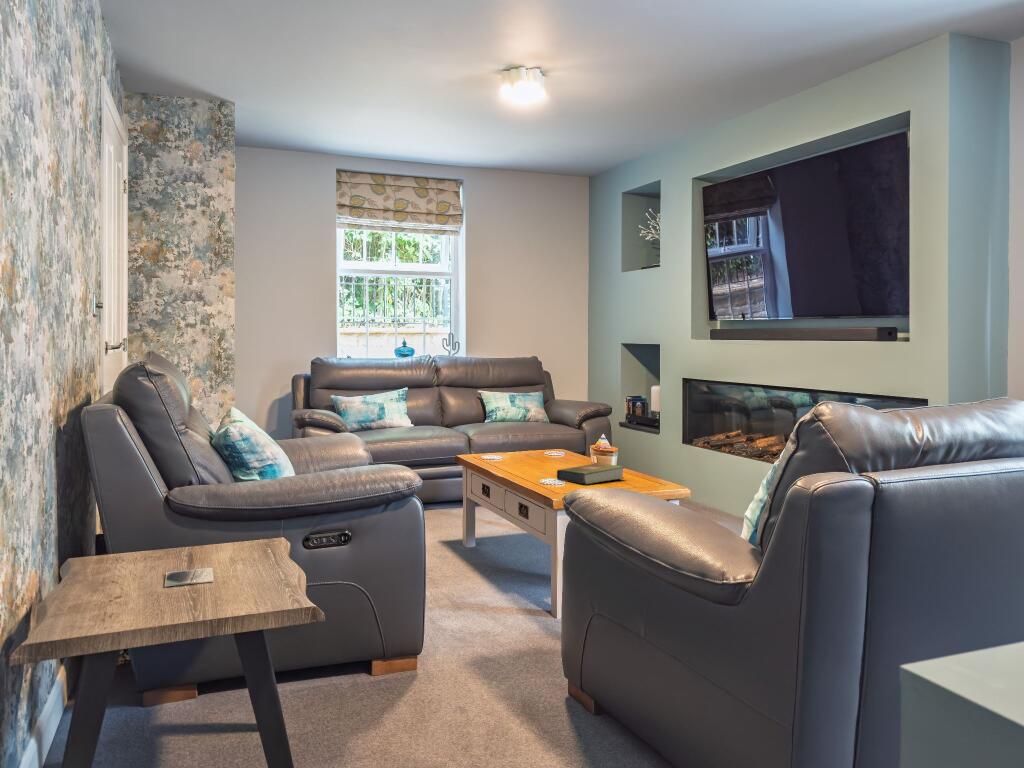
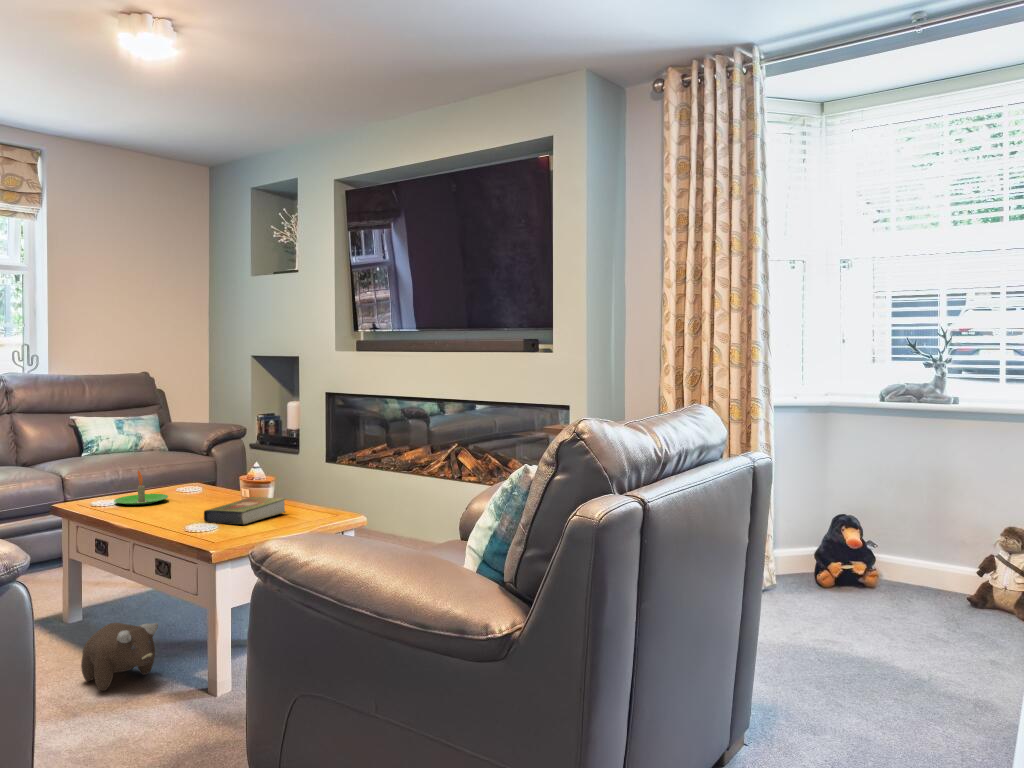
candle: none [496,434,536,462] -> present [114,471,168,505]
plush toy: none [464,550,517,600] -> present [81,623,158,691]

